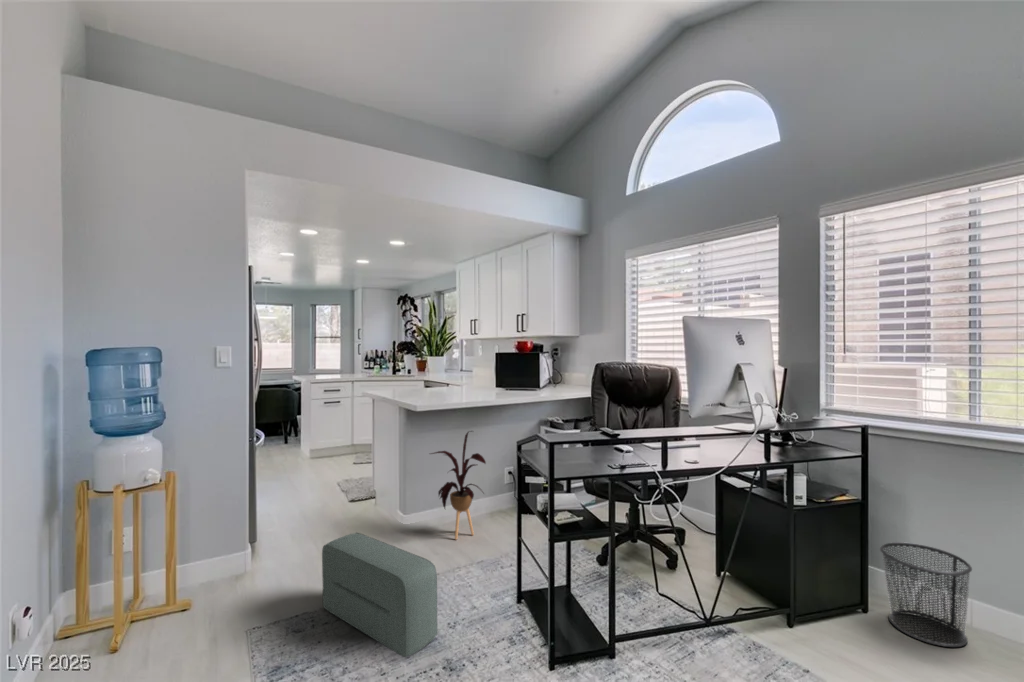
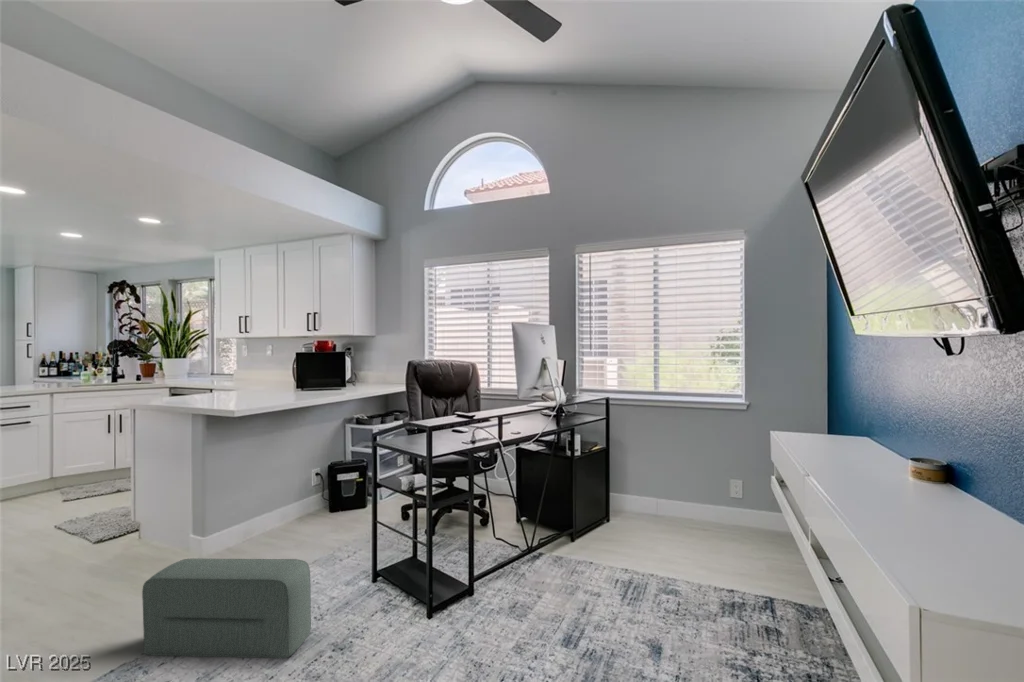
house plant: present [431,432,486,539] -> none [238,434,314,551]
waste bin: present [880,542,972,647] -> none [615,470,659,528]

